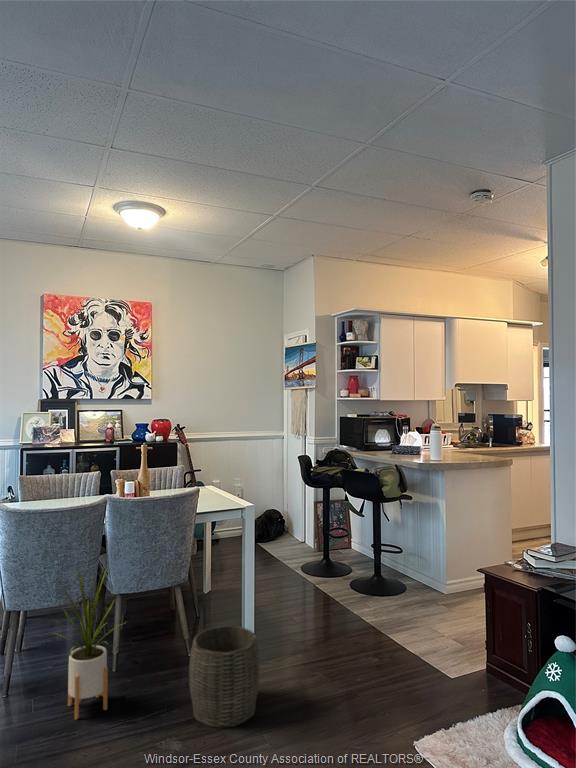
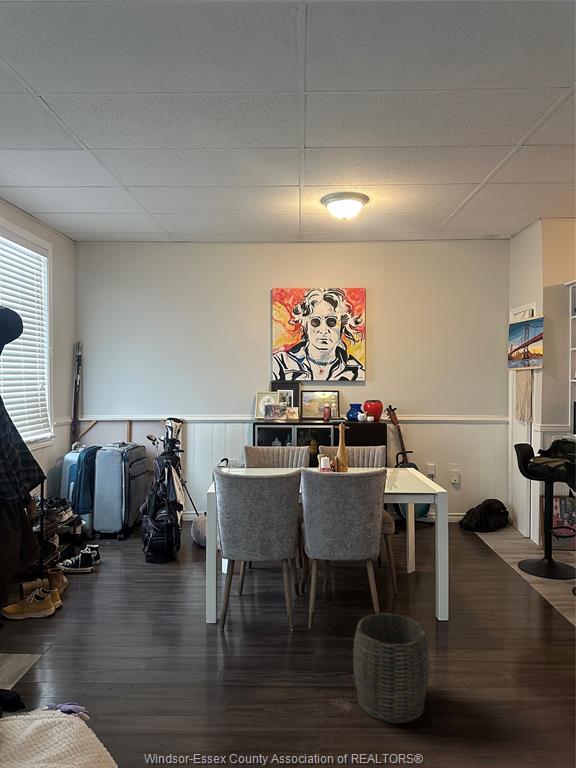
house plant: present [54,570,123,719] -> none [226,528,302,671]

